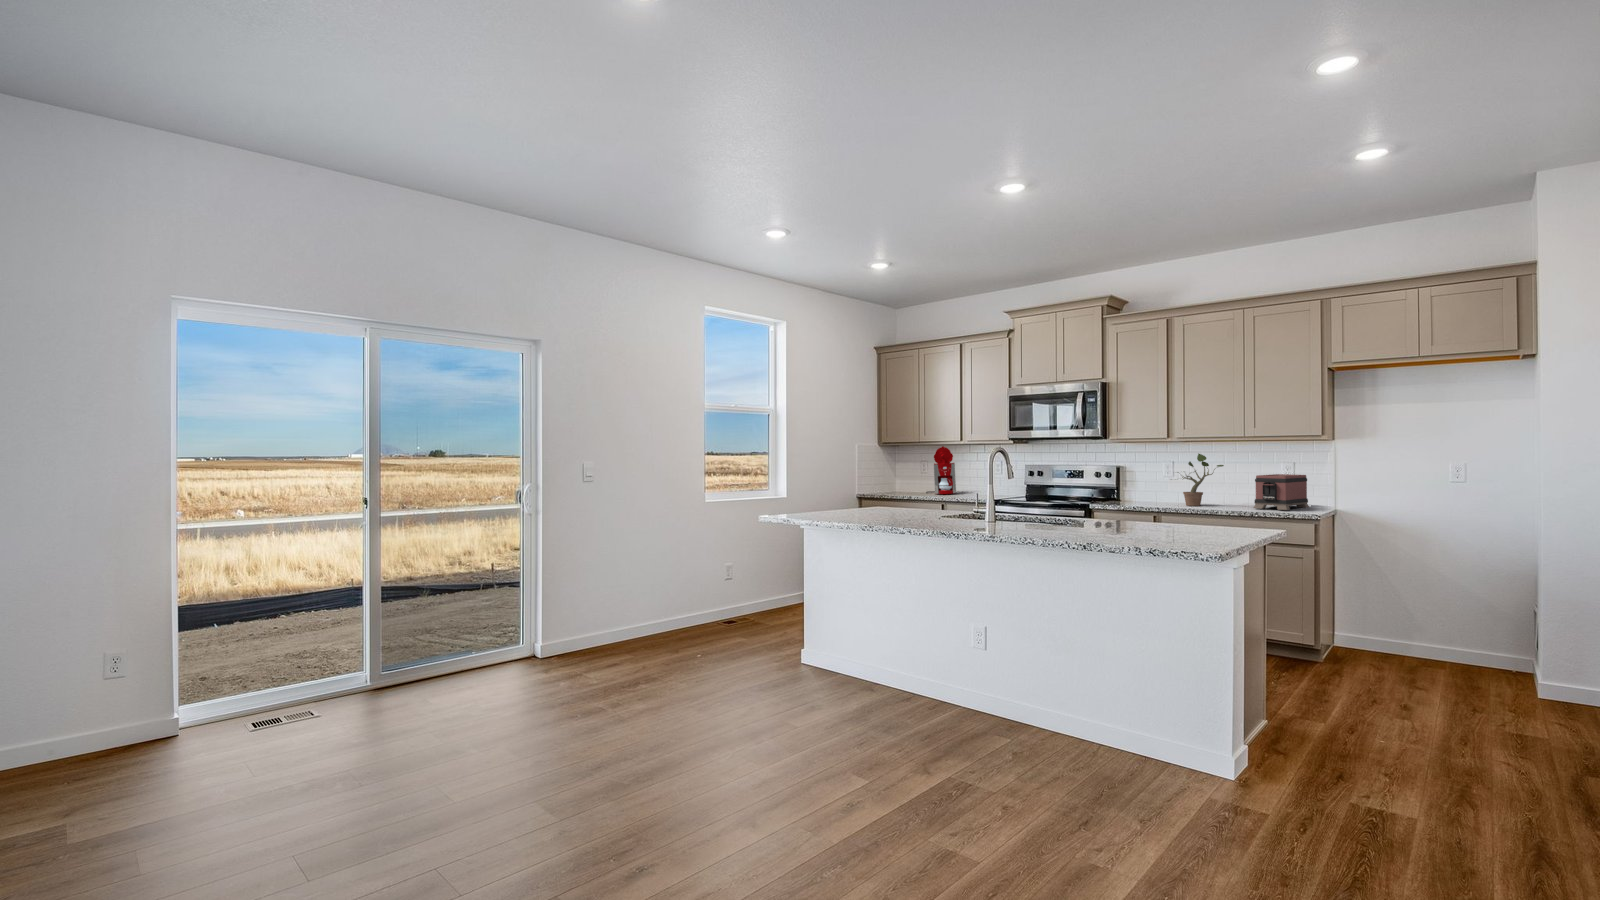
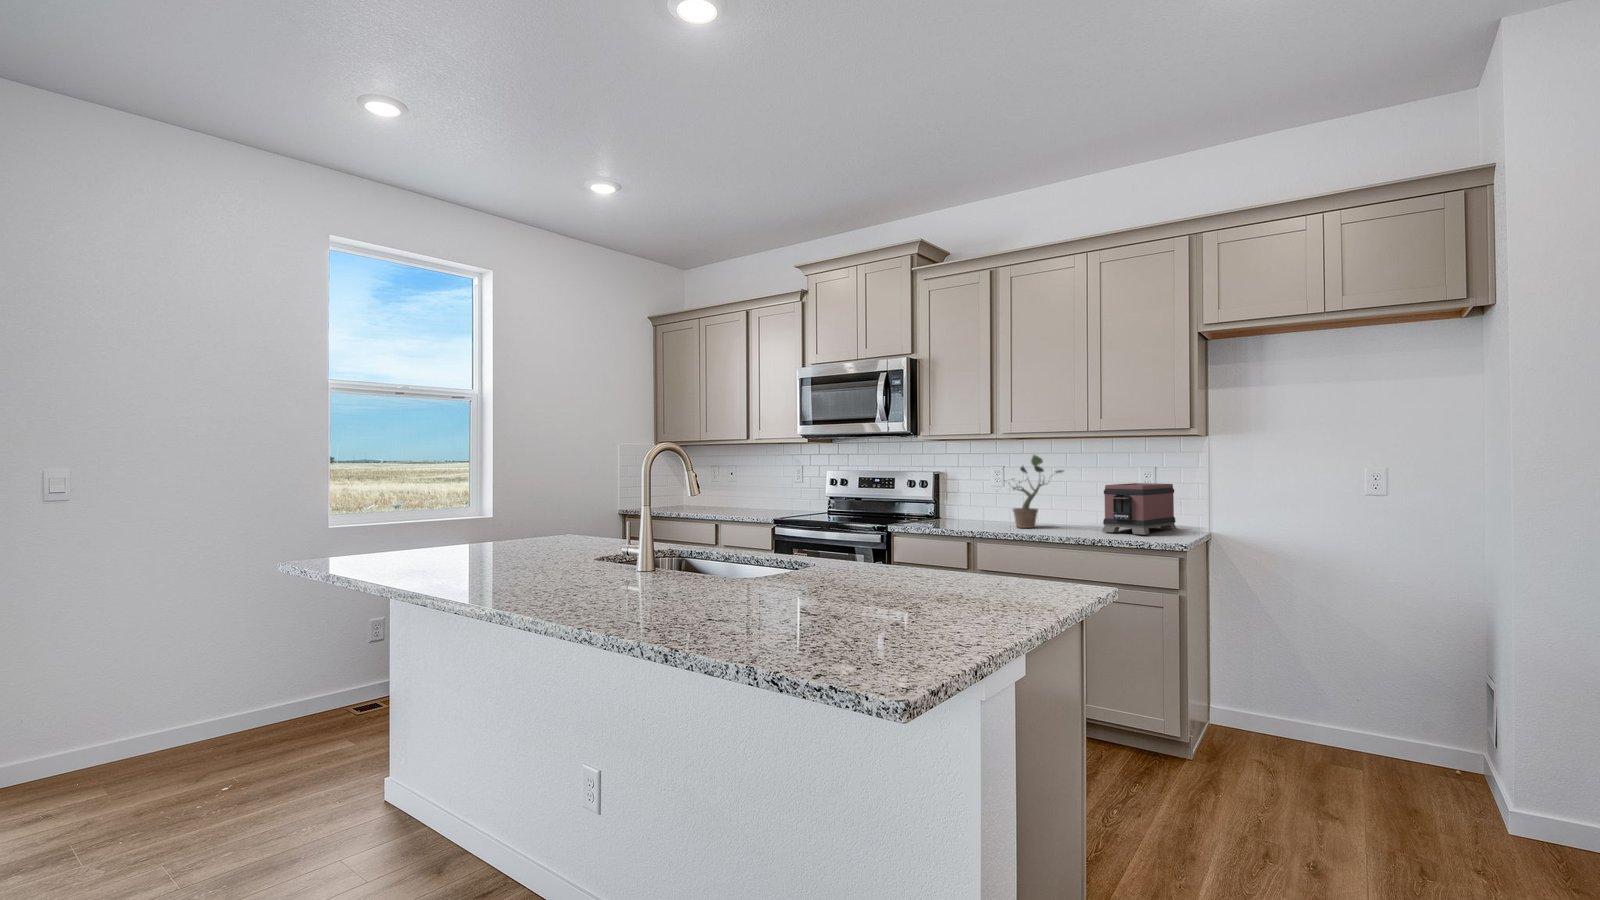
coffee maker: present [926,446,956,494] -> none [706,448,742,511]

